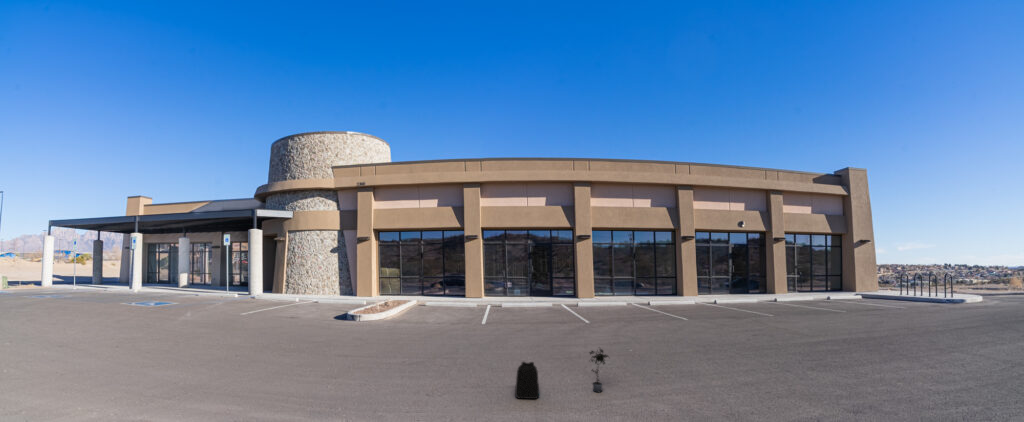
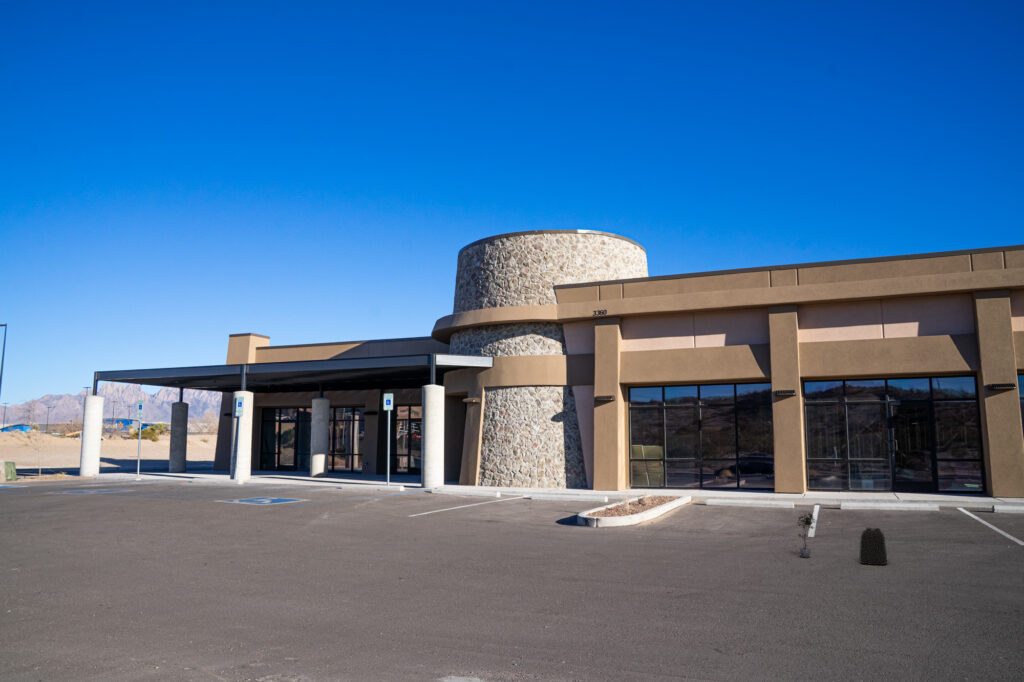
potted plant: present [590,349,608,392] -> present [798,514,815,558]

